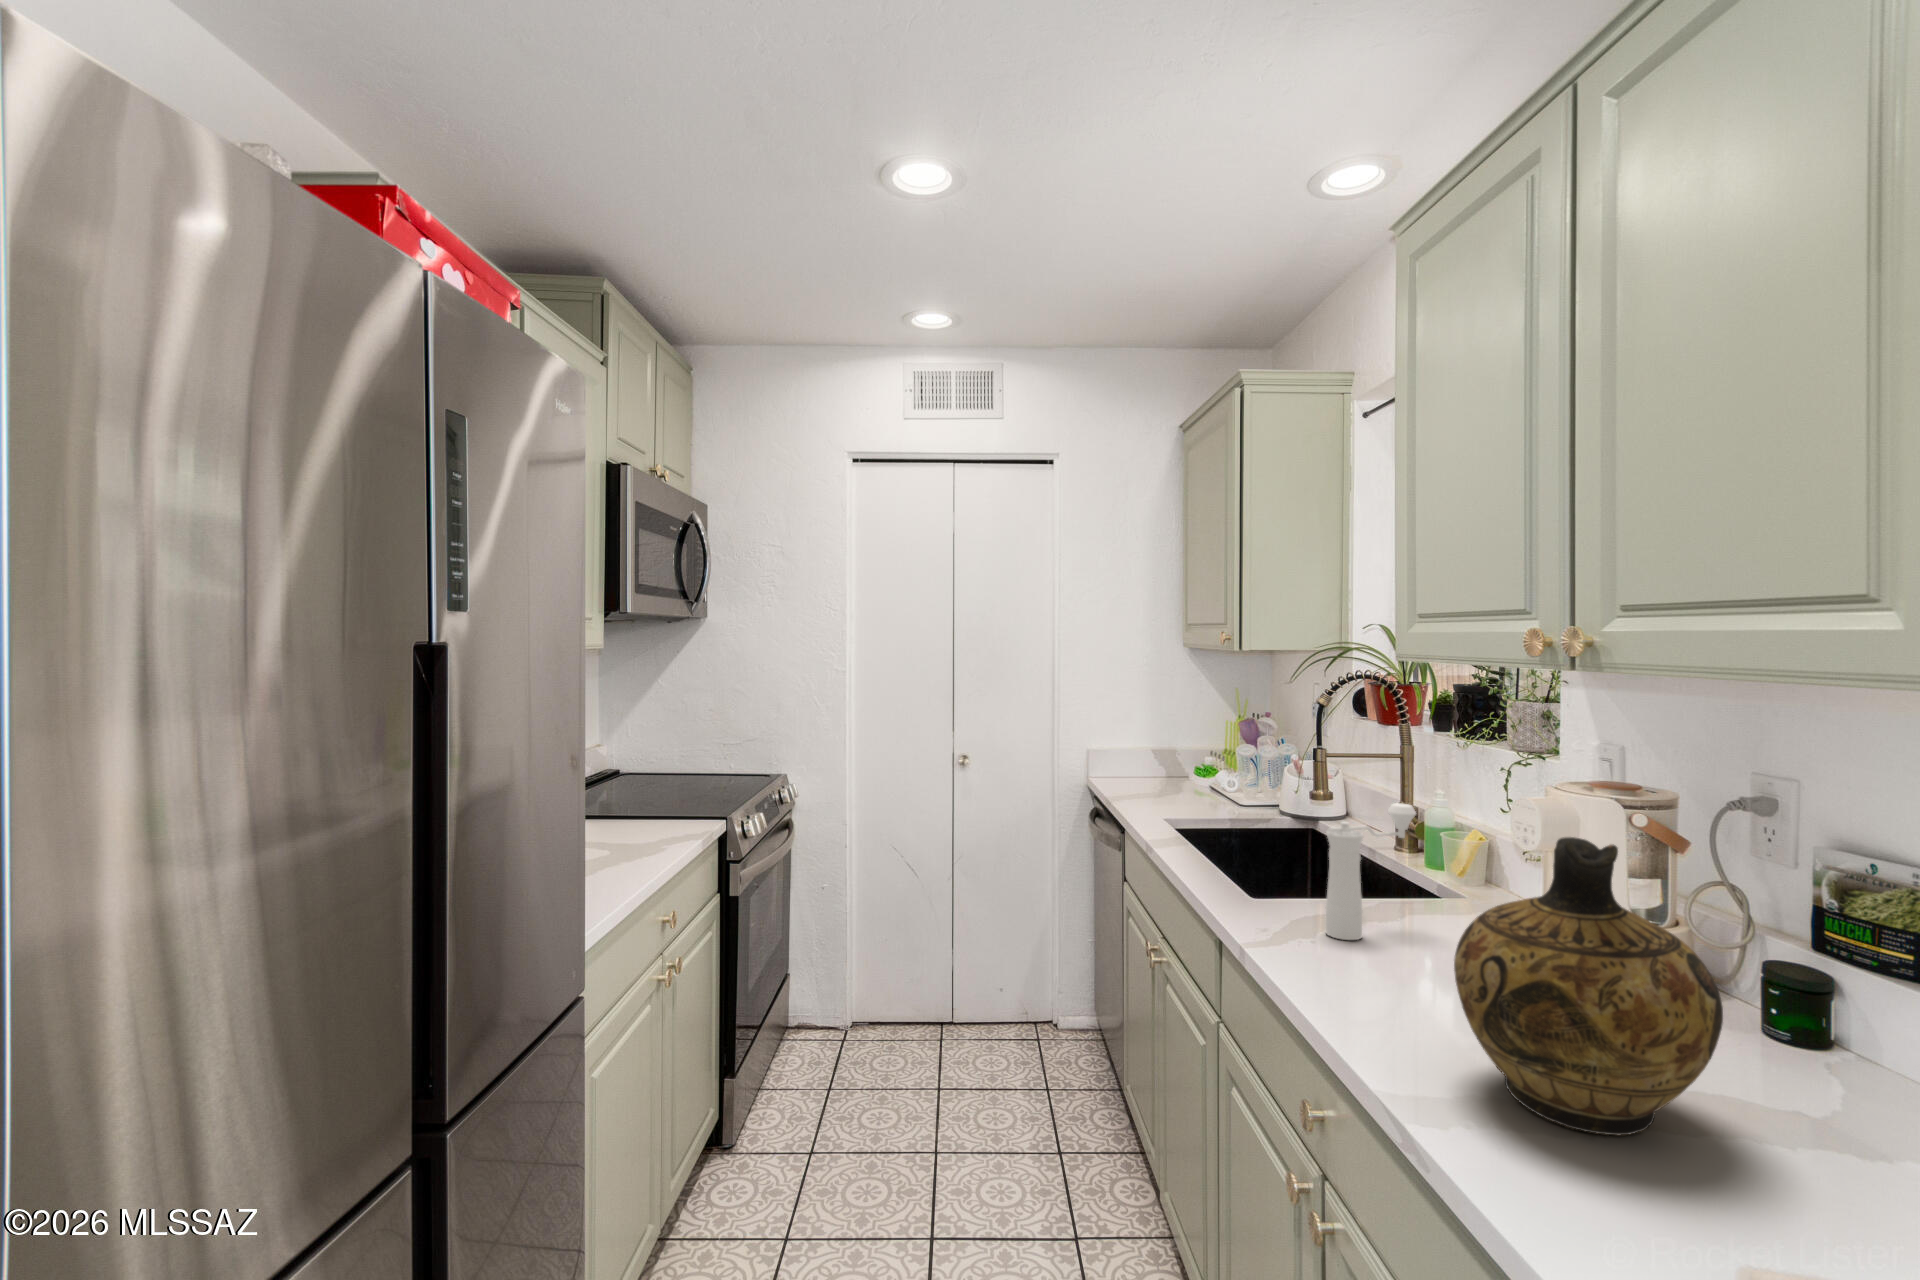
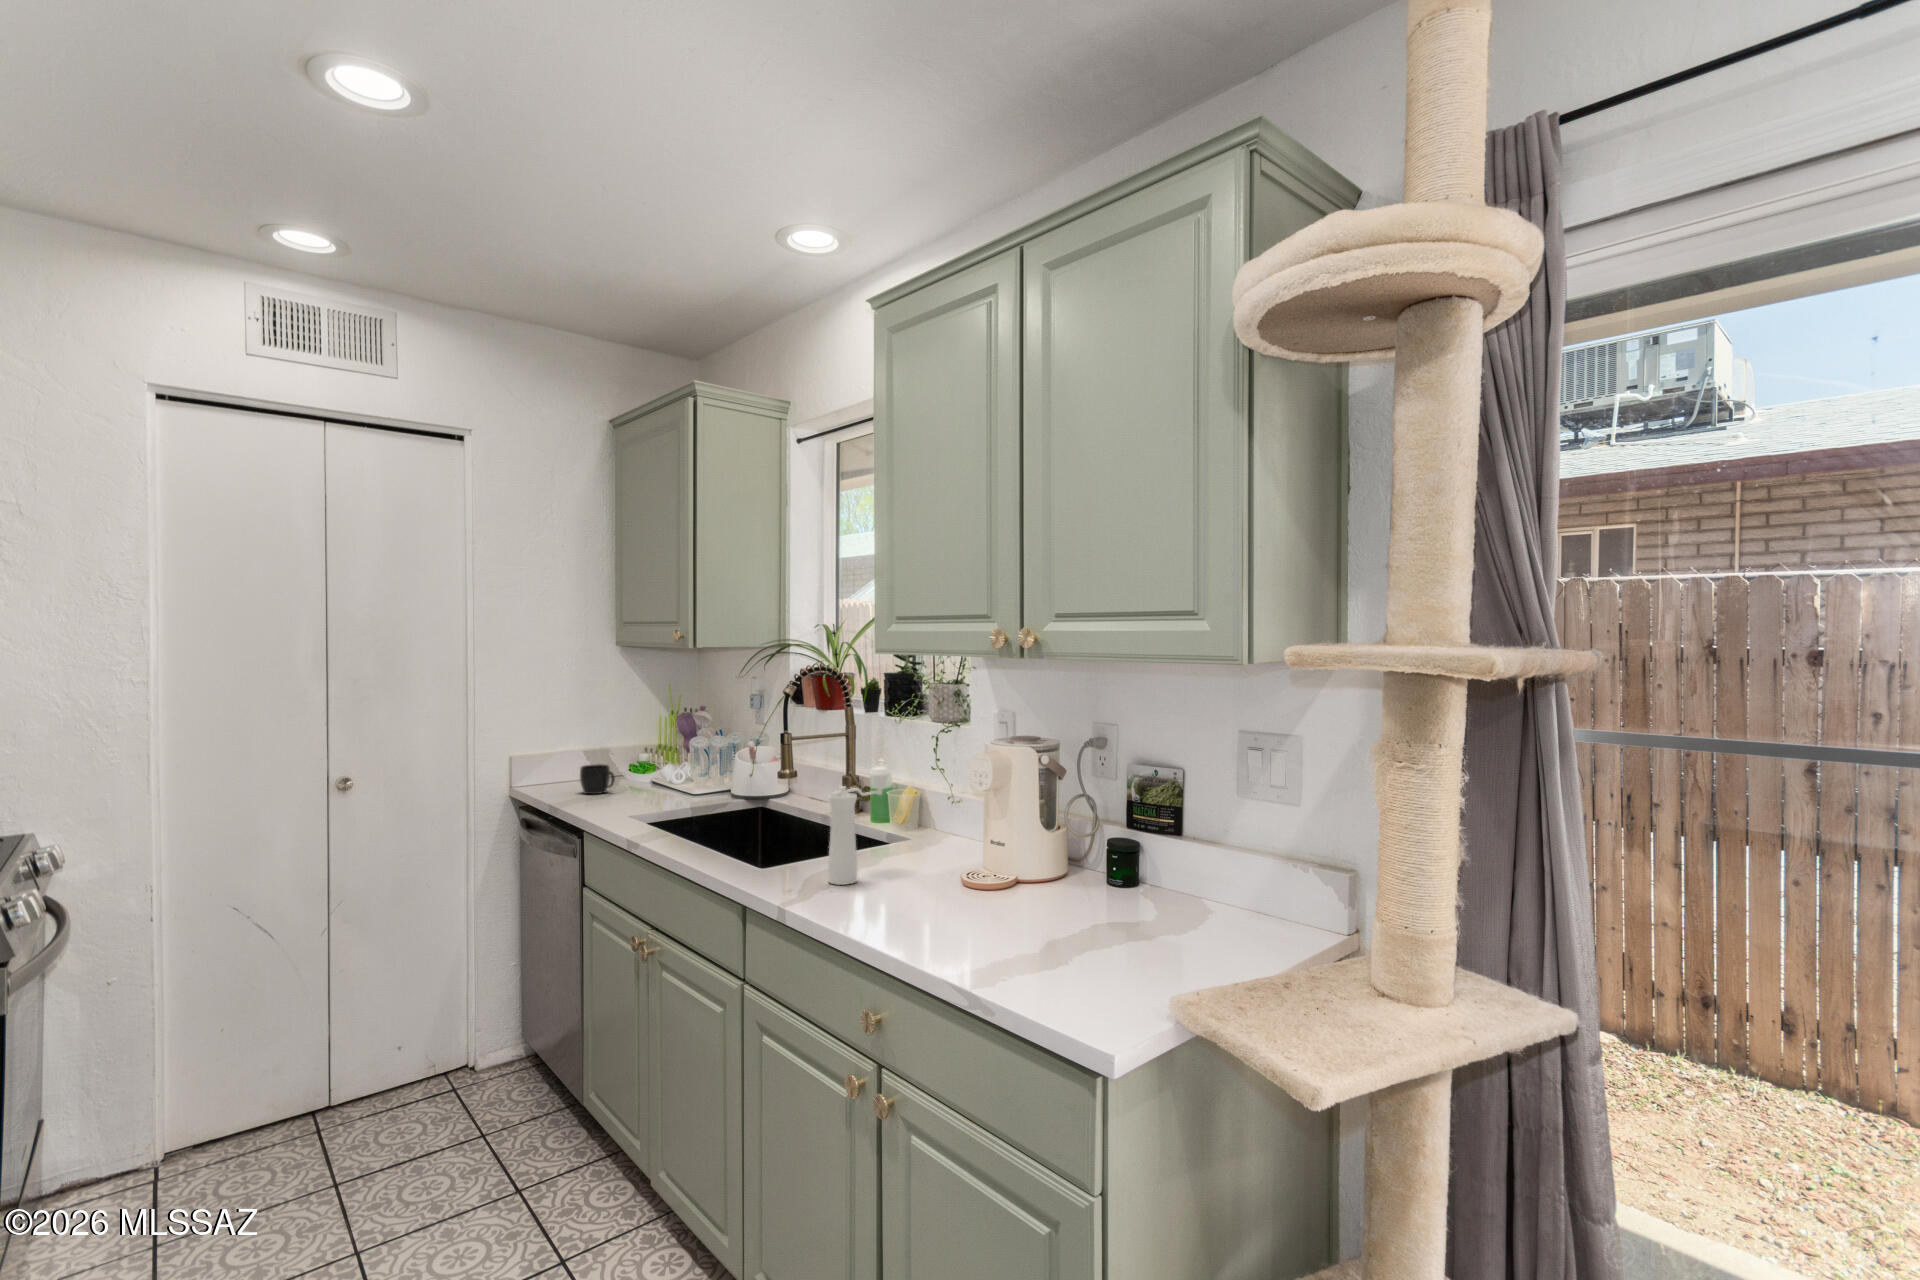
mug: none [1145,762,1176,791] -> present [580,765,615,794]
ceramic jug: present [1454,837,1723,1135] -> none [971,765,1123,961]

